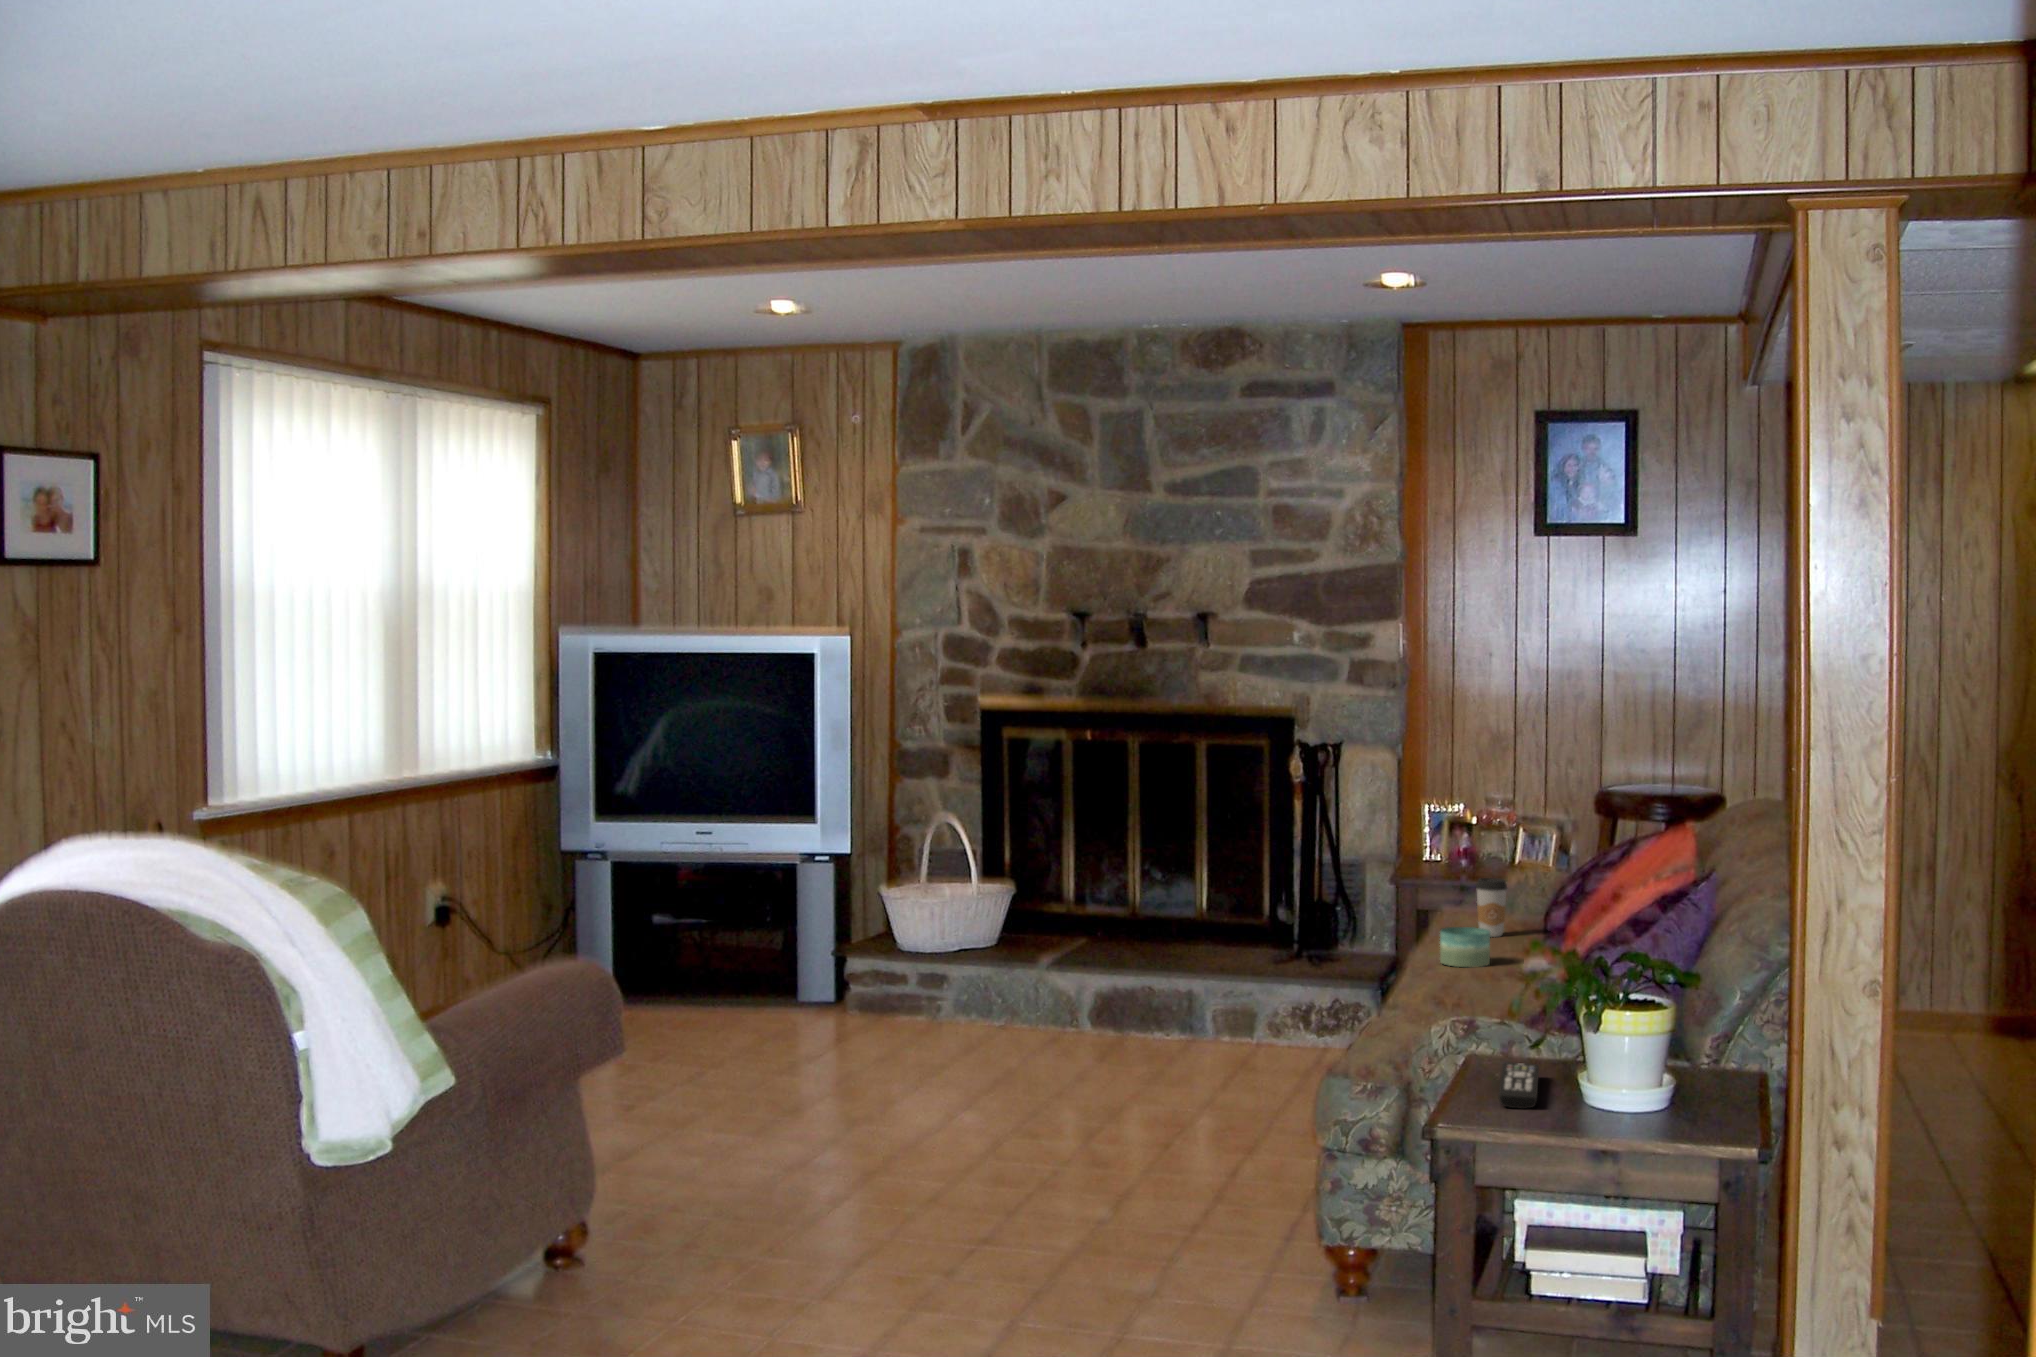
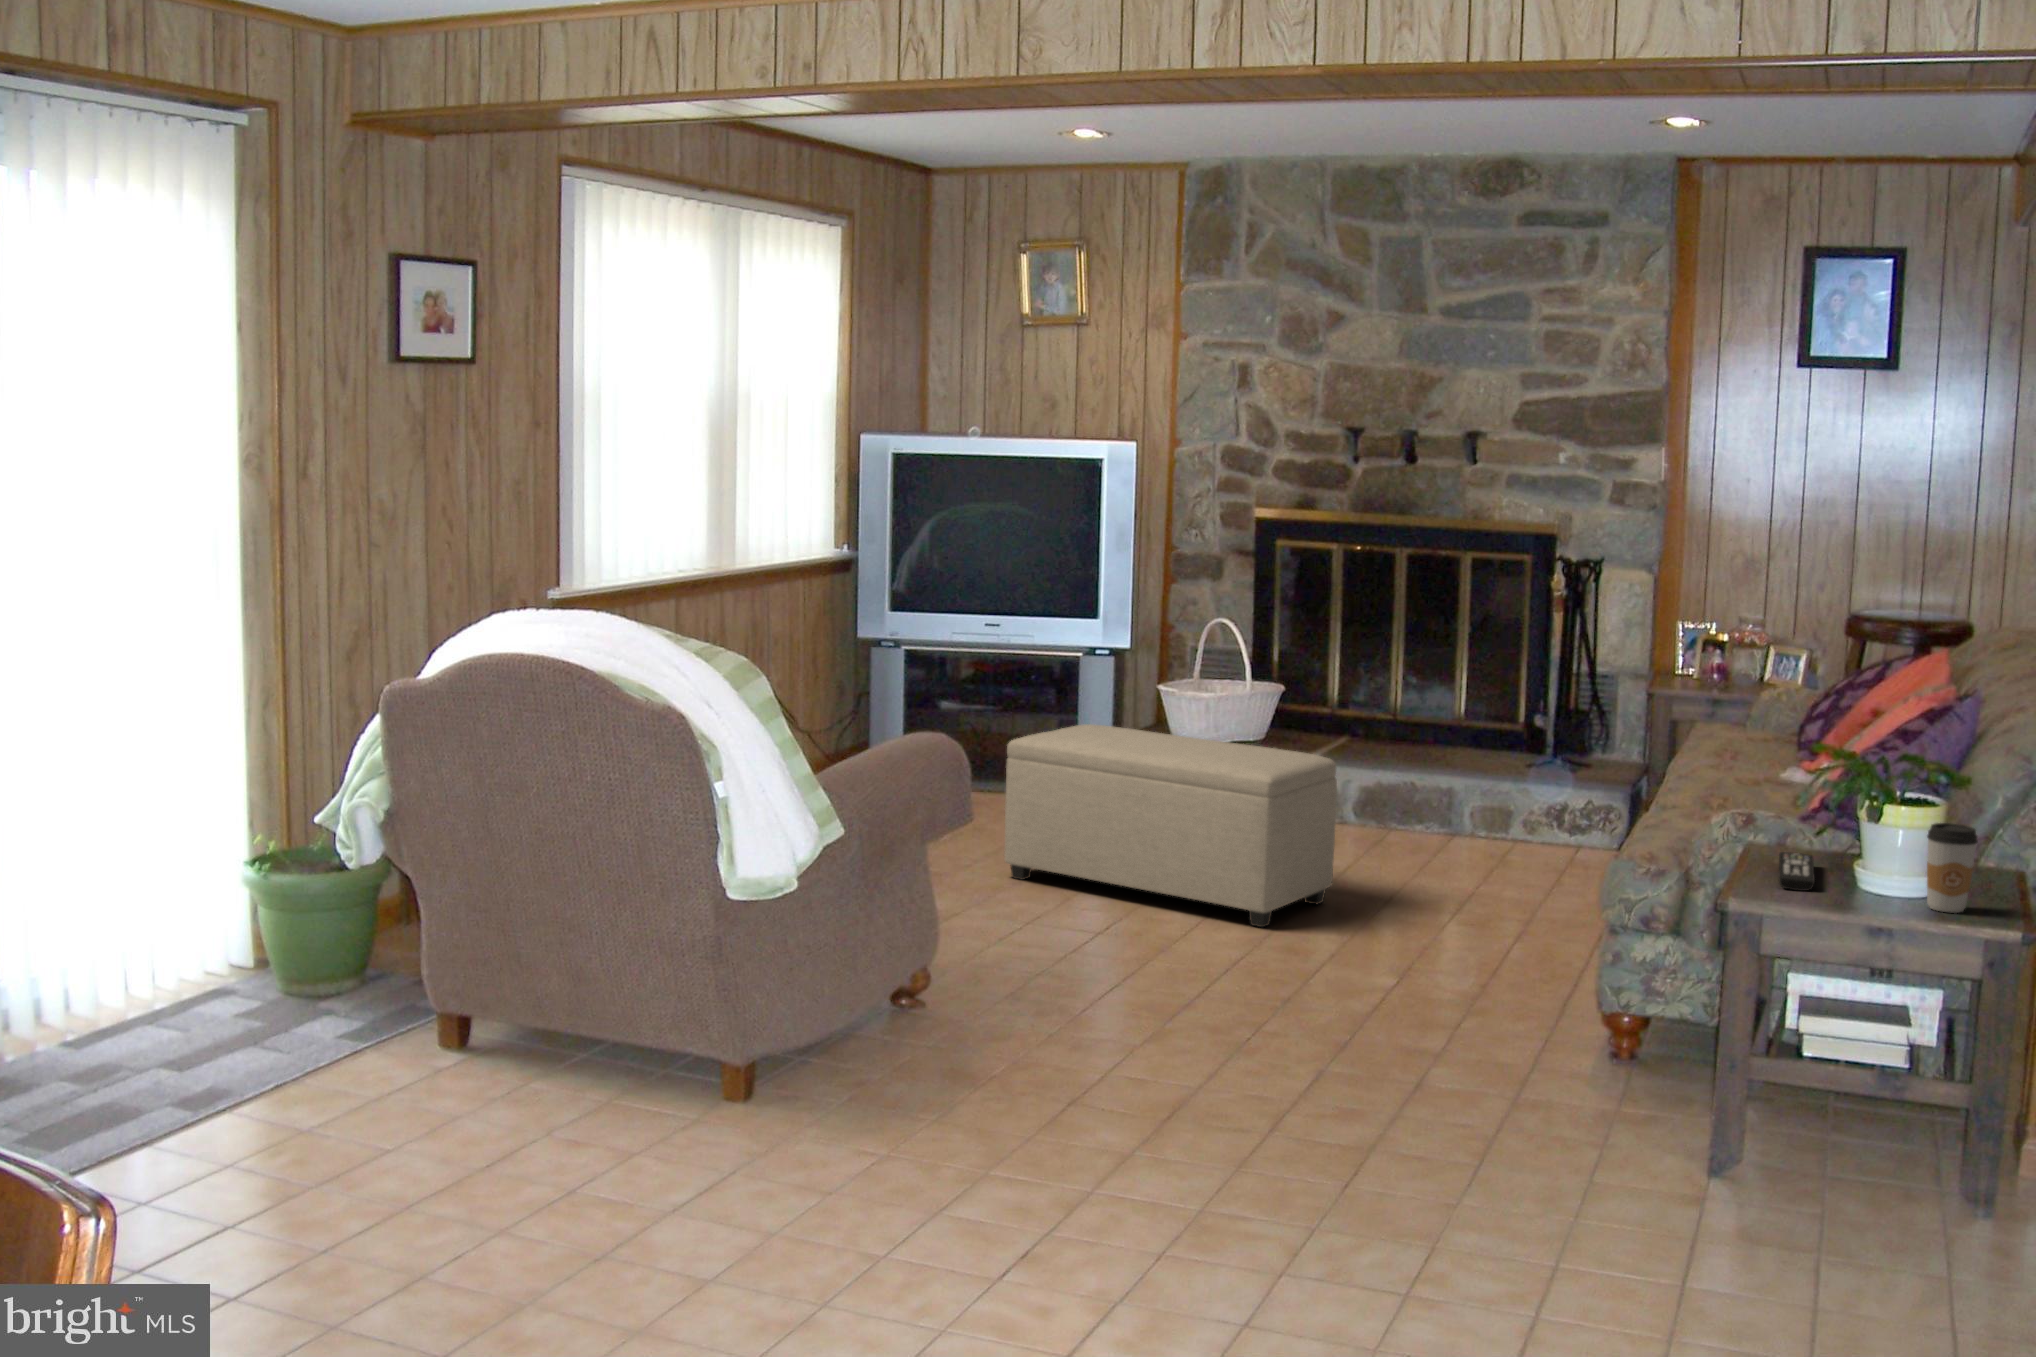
coffee cup: present [1476,878,1507,937] -> present [1927,823,1978,913]
candle: present [1440,927,1490,967] -> none [1703,735,1752,773]
ottoman: none [694,938,1055,1162] -> present [1005,724,1337,927]

